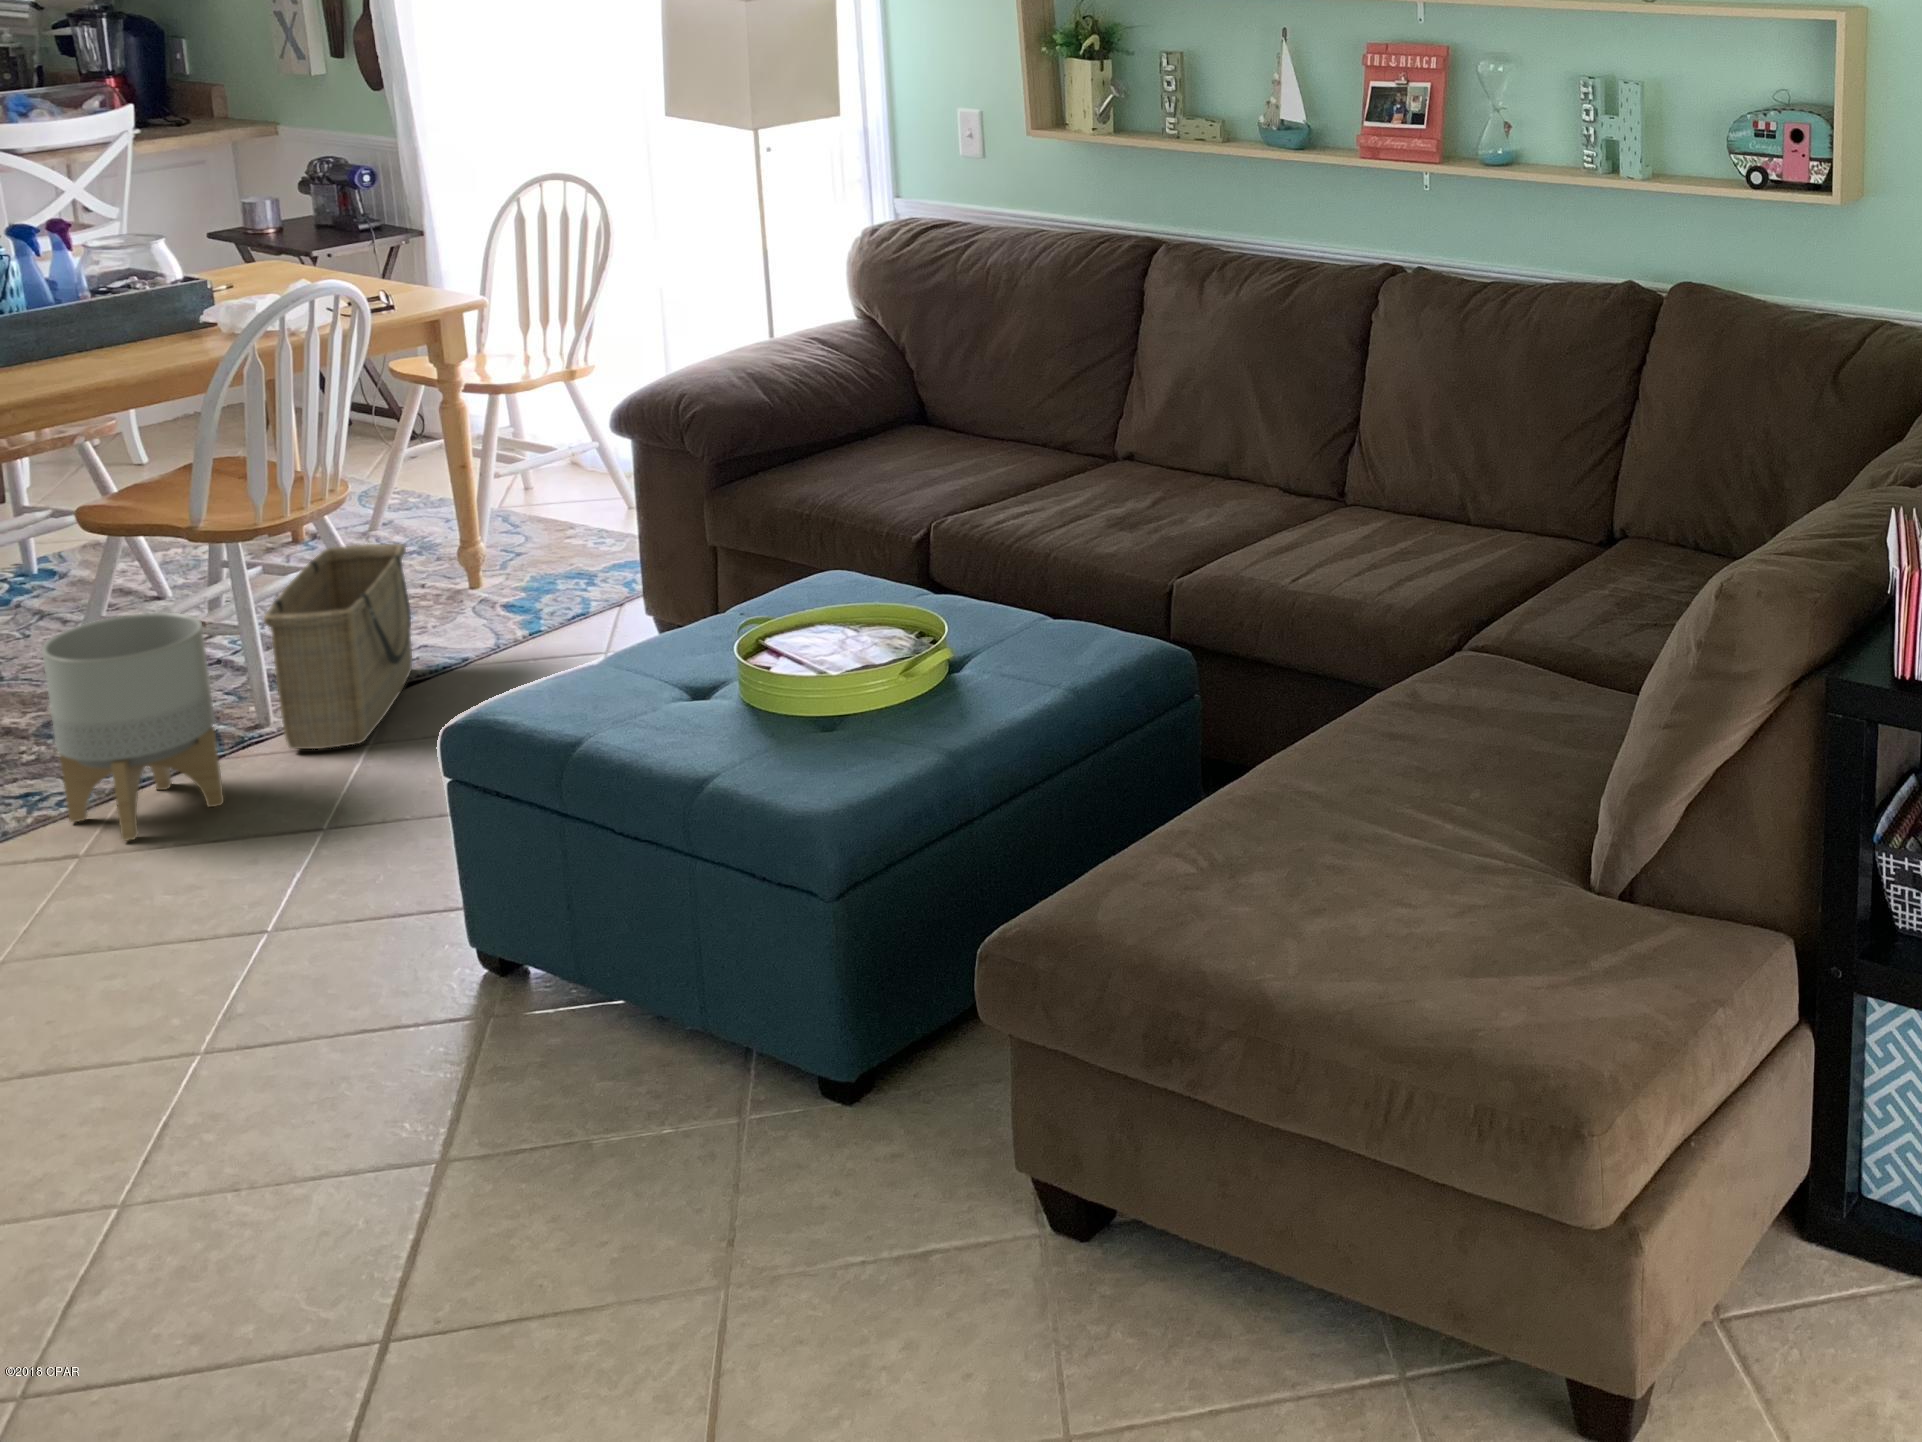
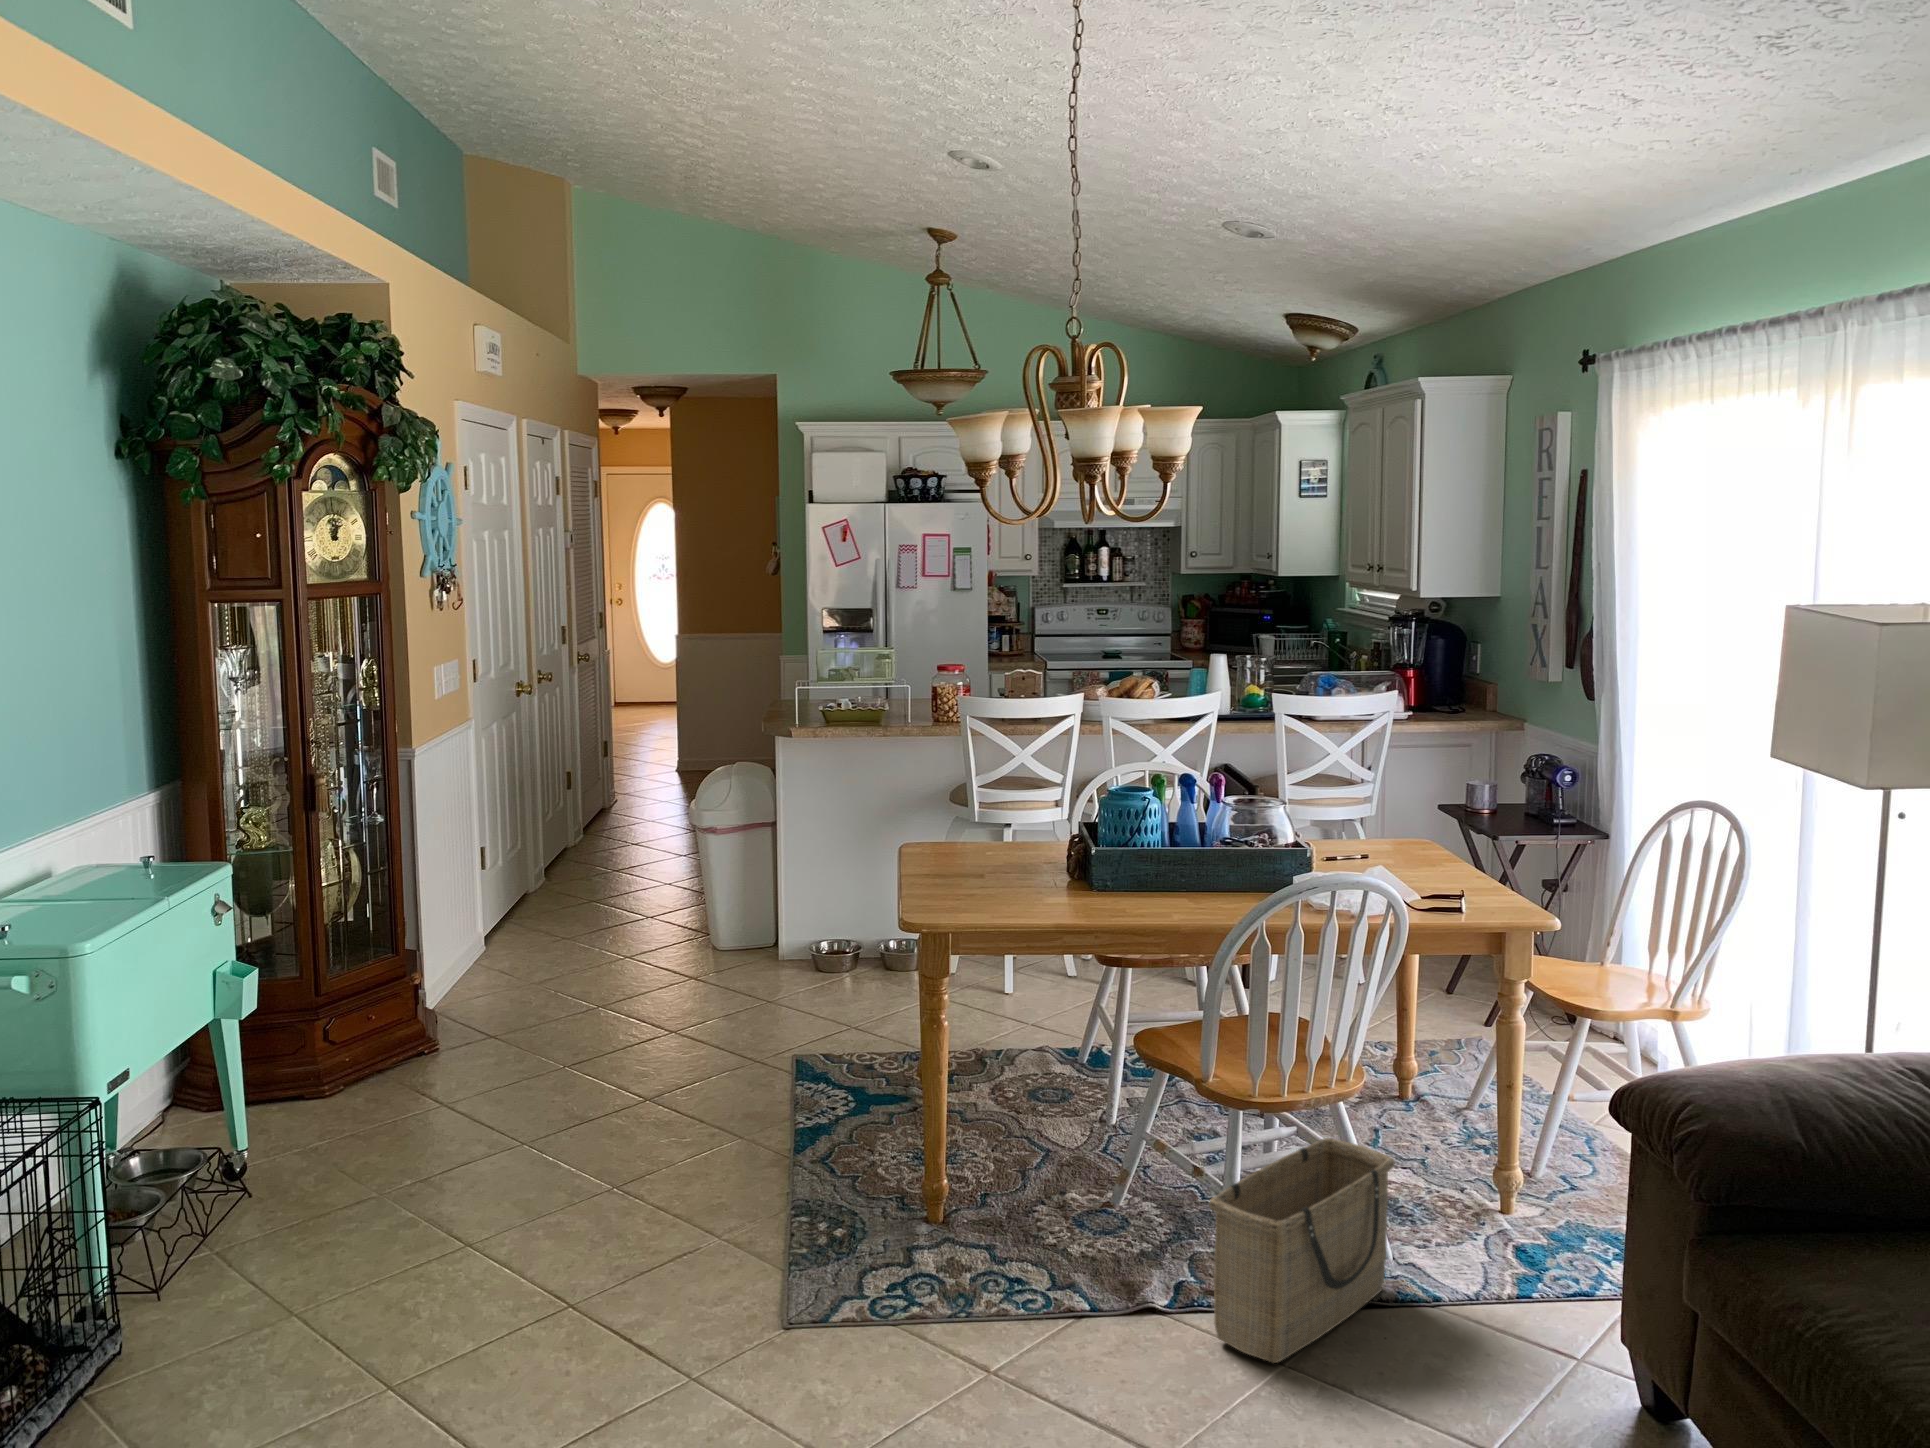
planter: present [42,612,224,841] -> none [1008,1153,1141,1380]

